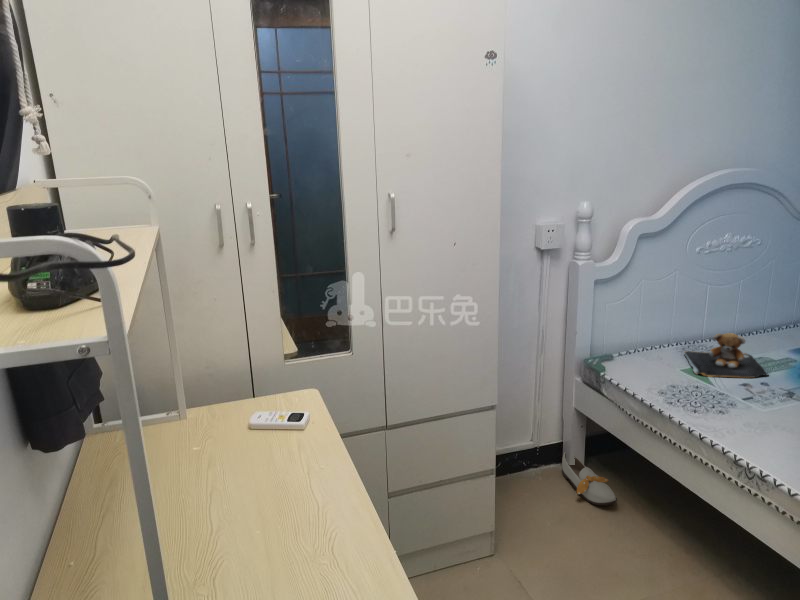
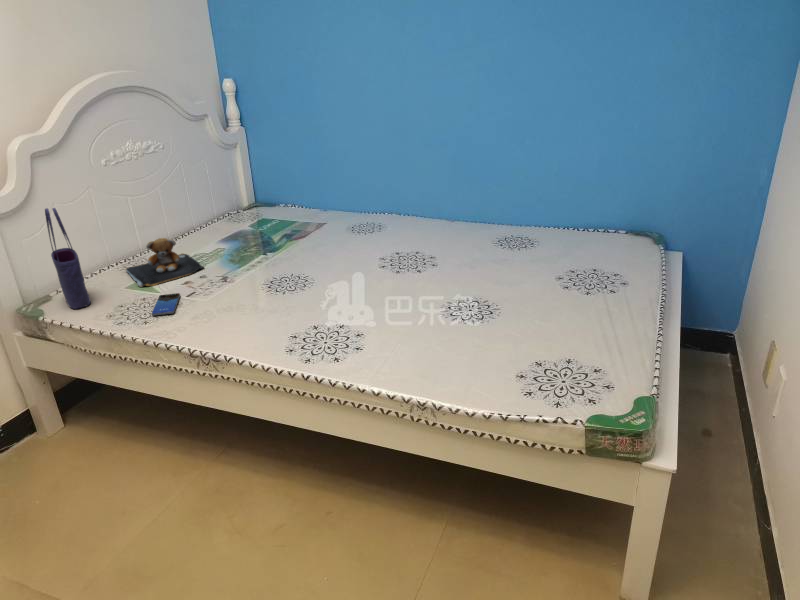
tote bag: none [626,283,650,375] -> present [45,208,90,309]
smartphone: none [702,389,737,412] -> present [152,293,180,316]
shoe: present [562,452,617,505] -> none [34,416,107,456]

